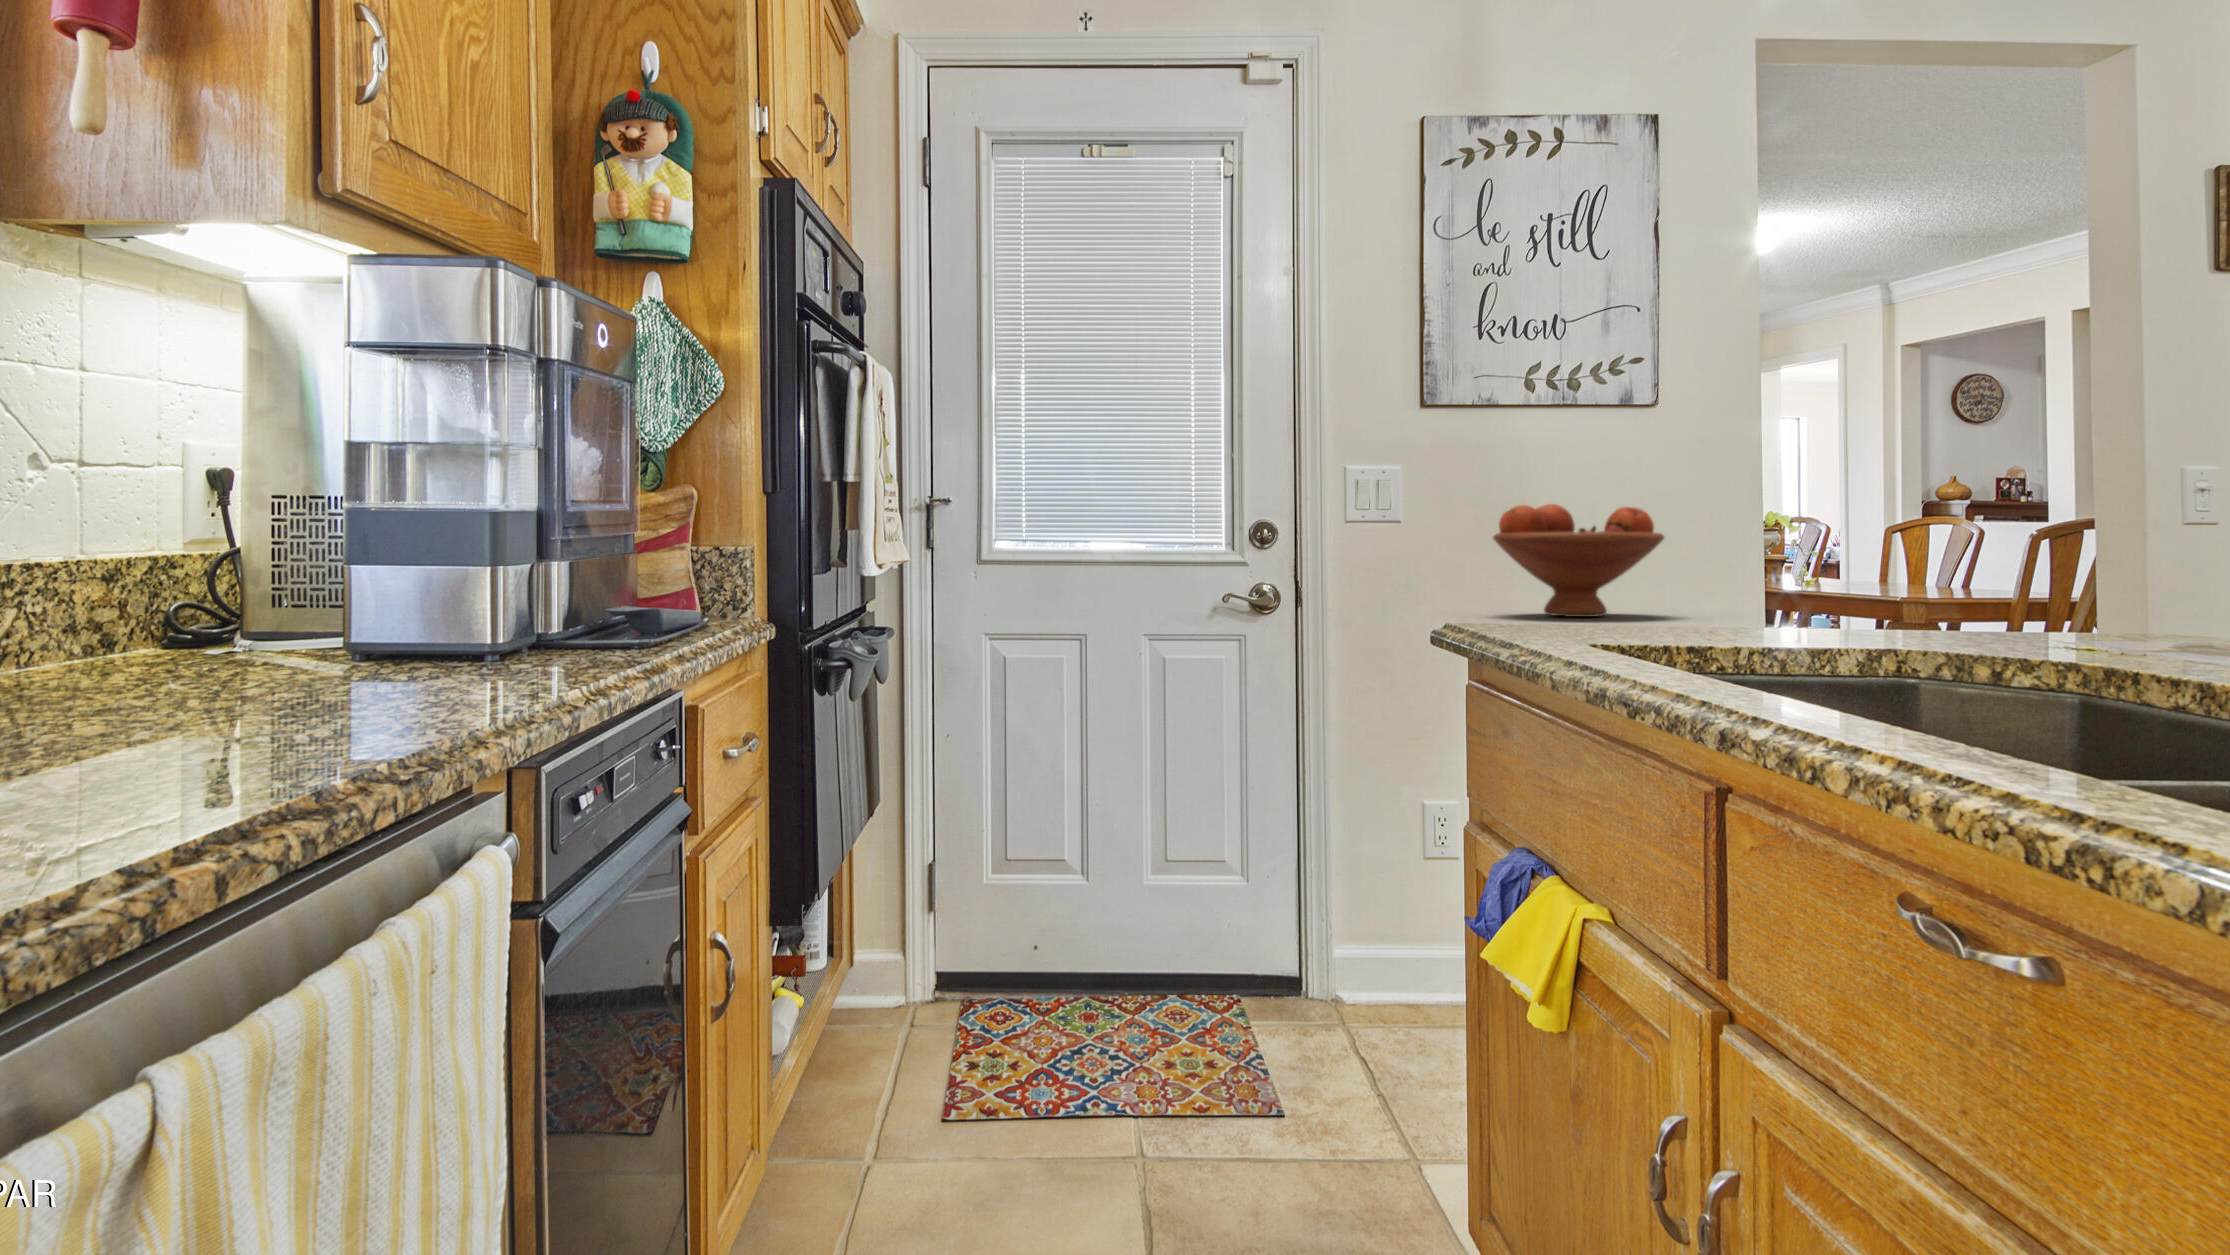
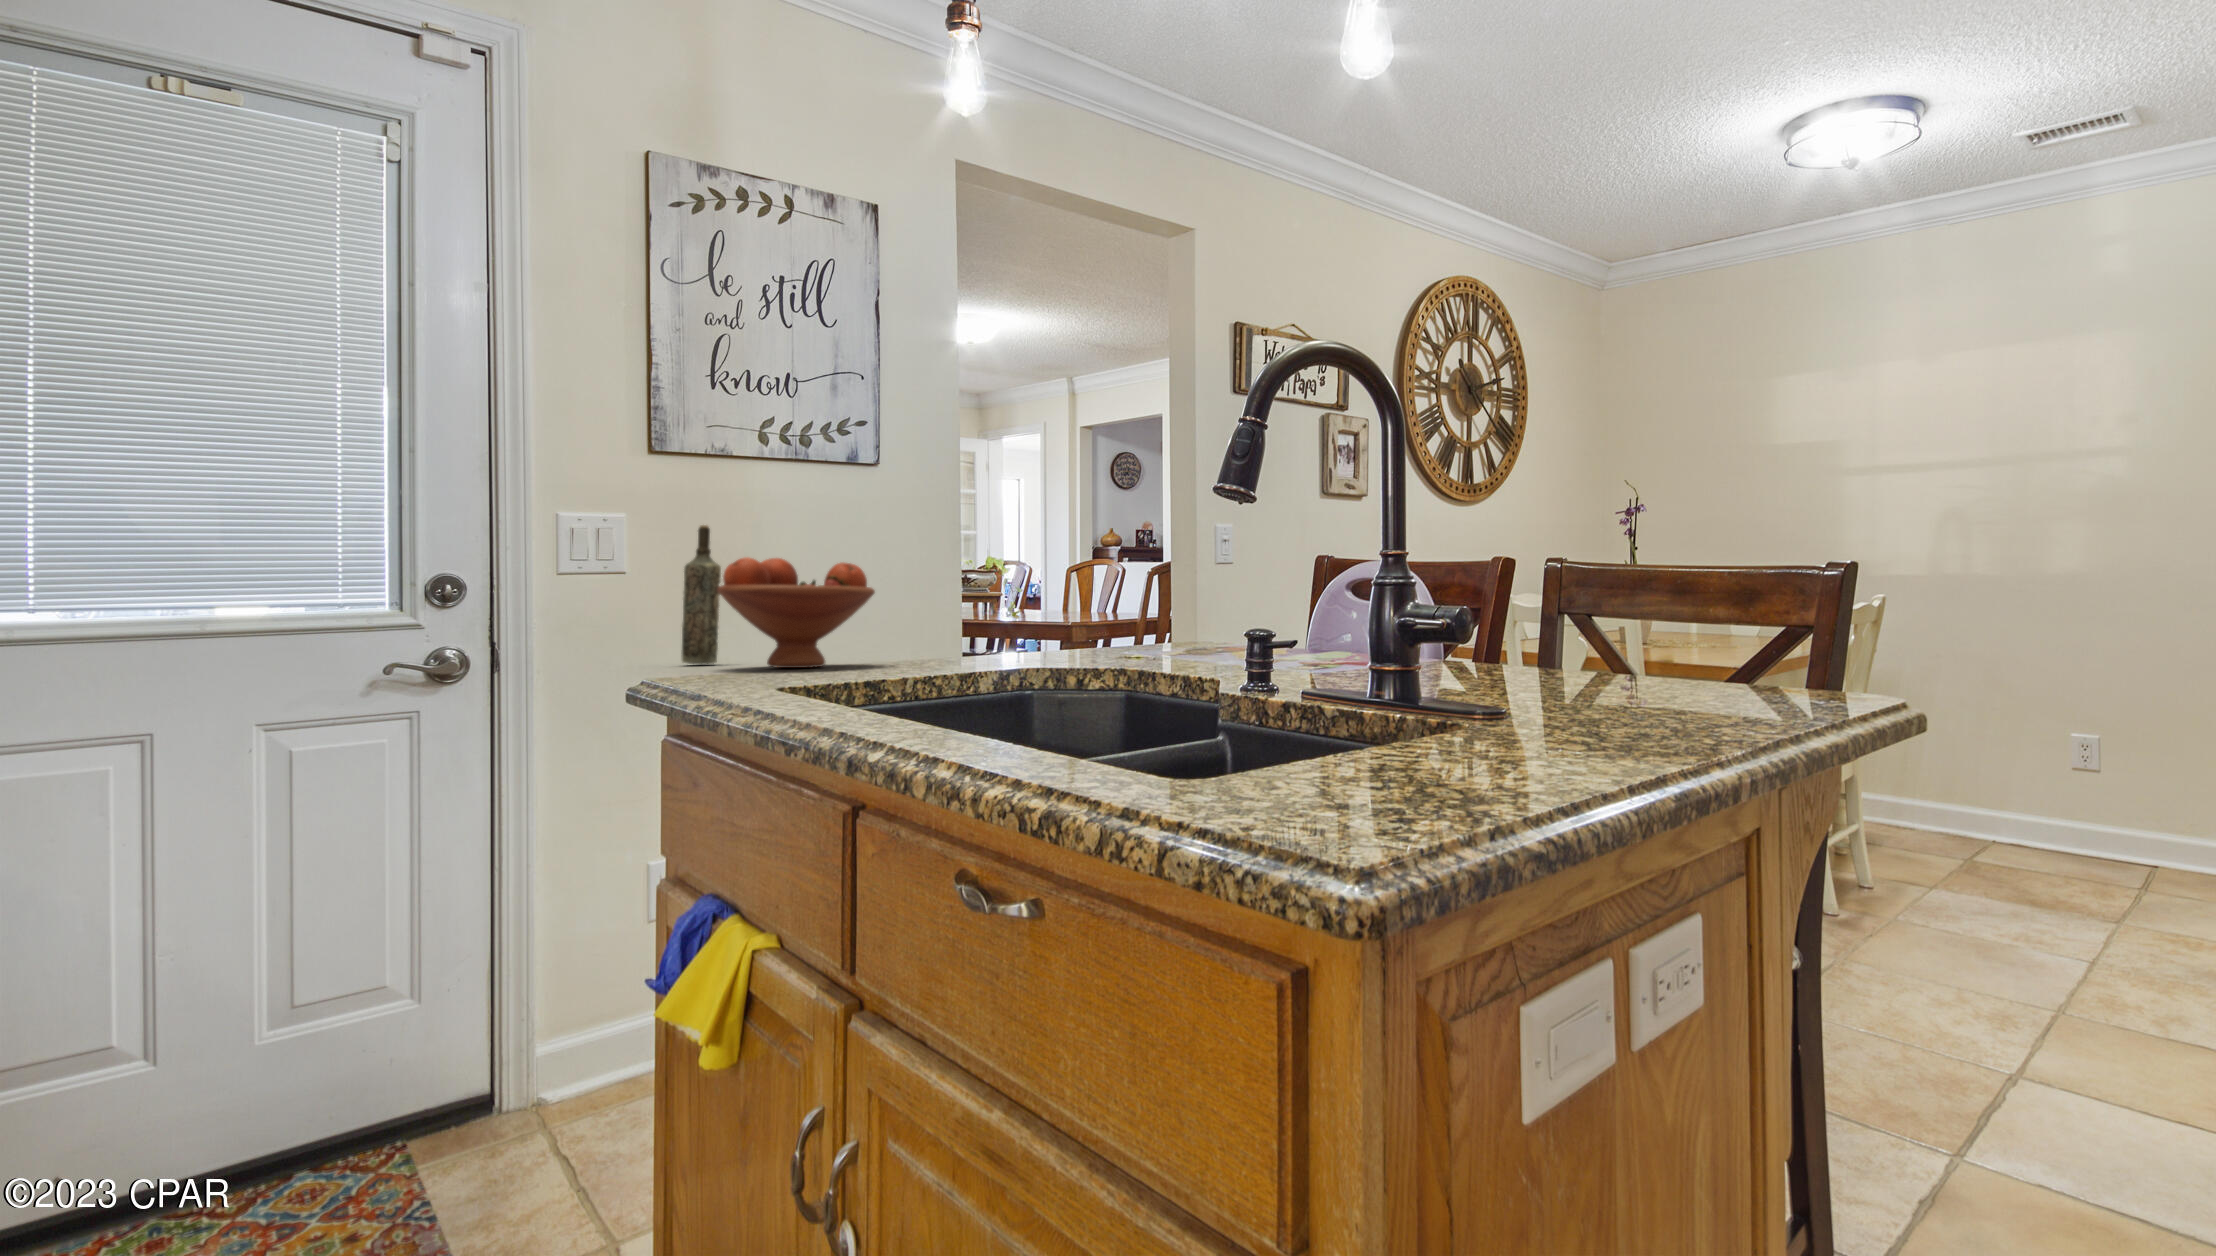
bottle: none [1454,474,1491,609] -> present [681,525,721,664]

